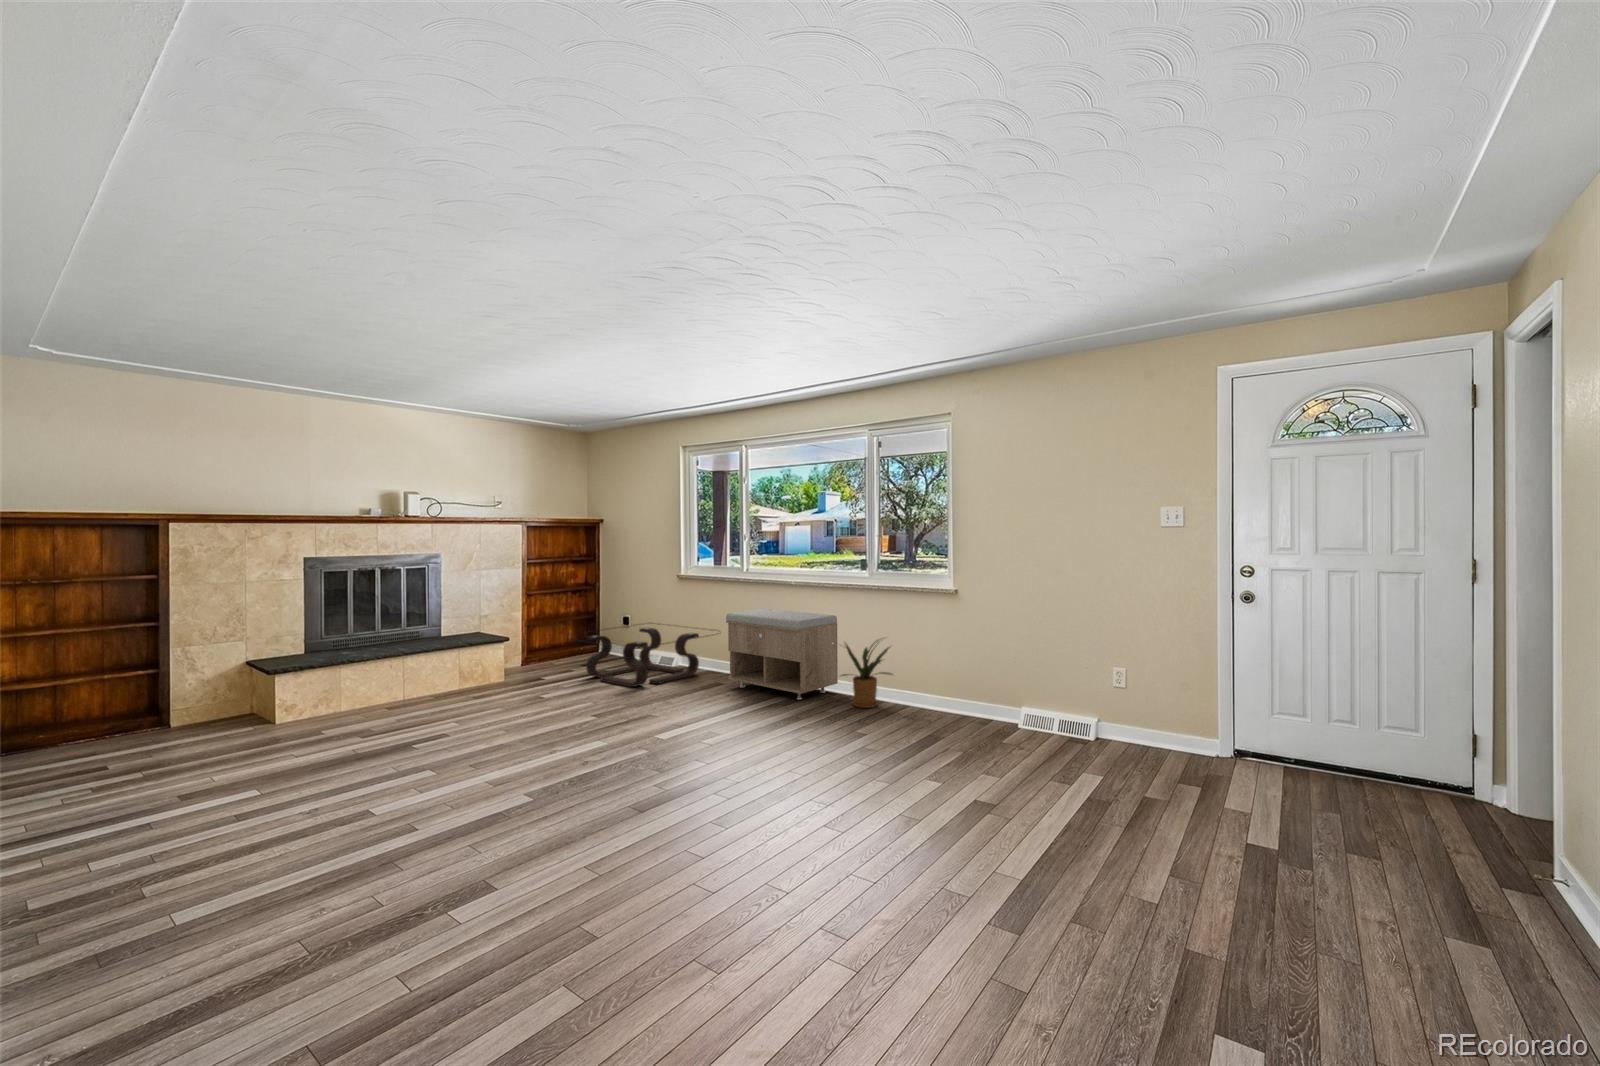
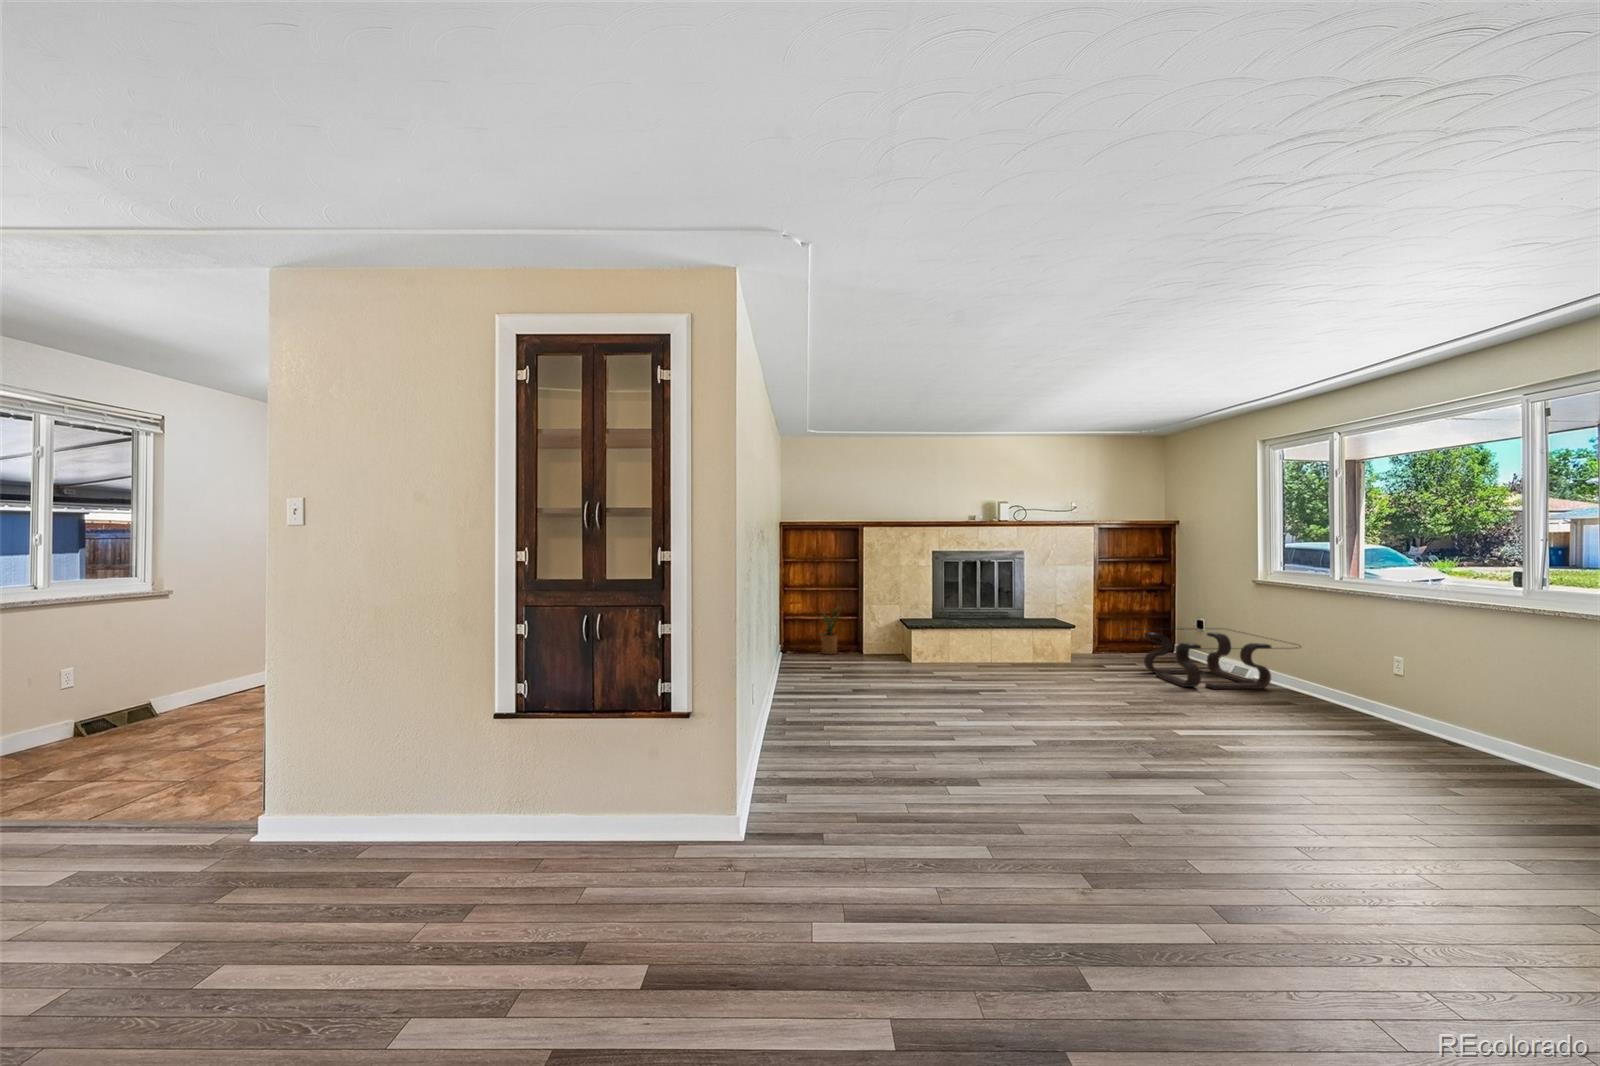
storage bench: present [726,609,838,700] -> none [1294,625,1461,738]
house plant: present [842,640,892,708] -> present [819,608,840,654]

